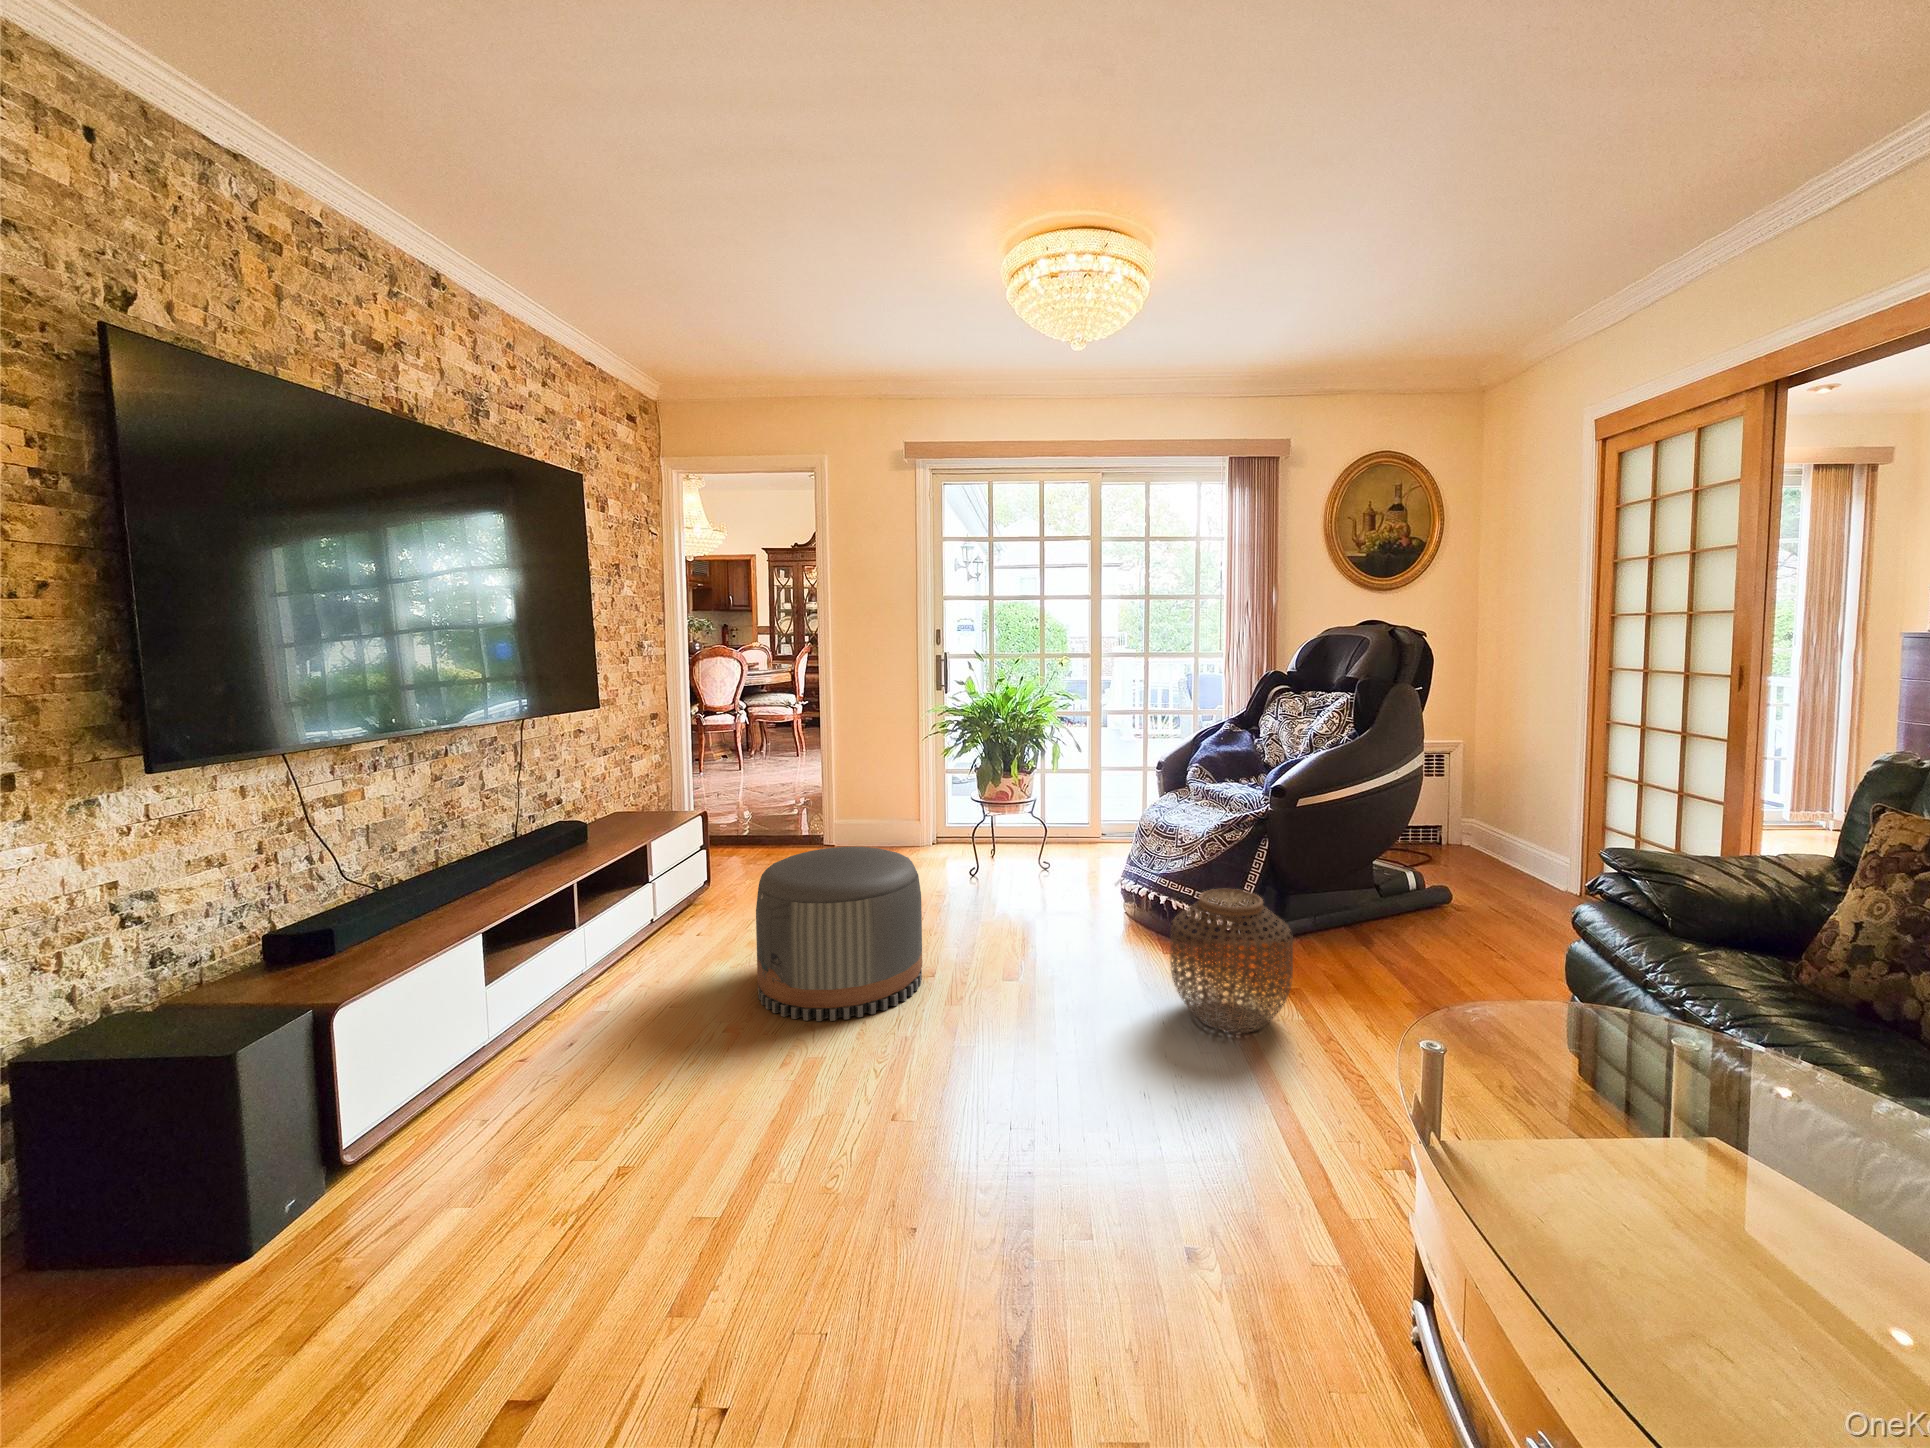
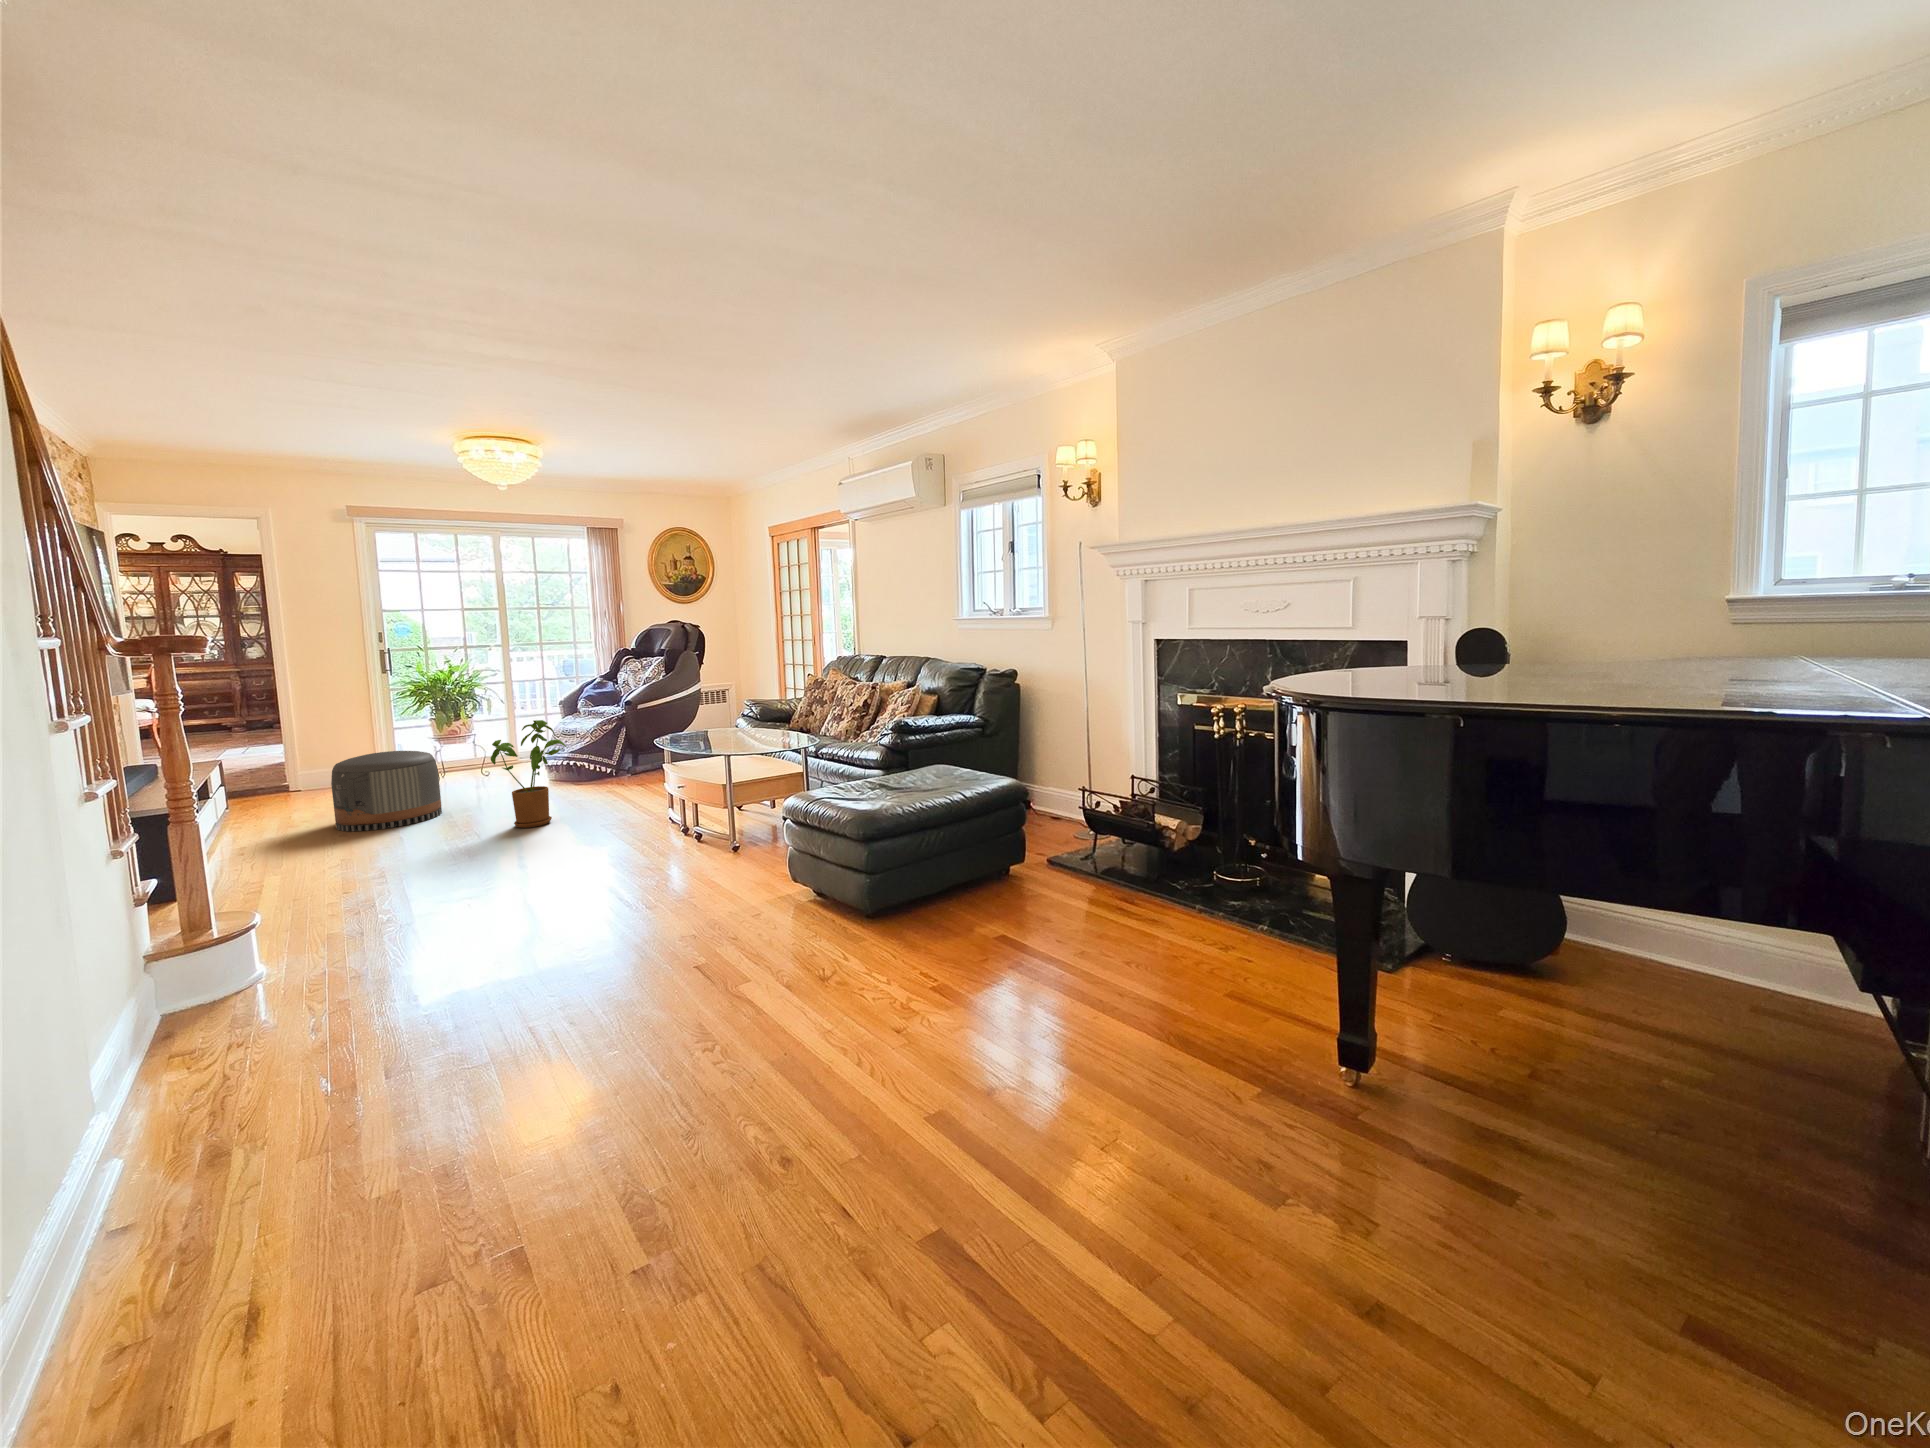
house plant: none [951,863,1127,1170] -> present [491,720,566,828]
woven basket: present [1170,889,1293,1033] -> none [580,740,636,795]

